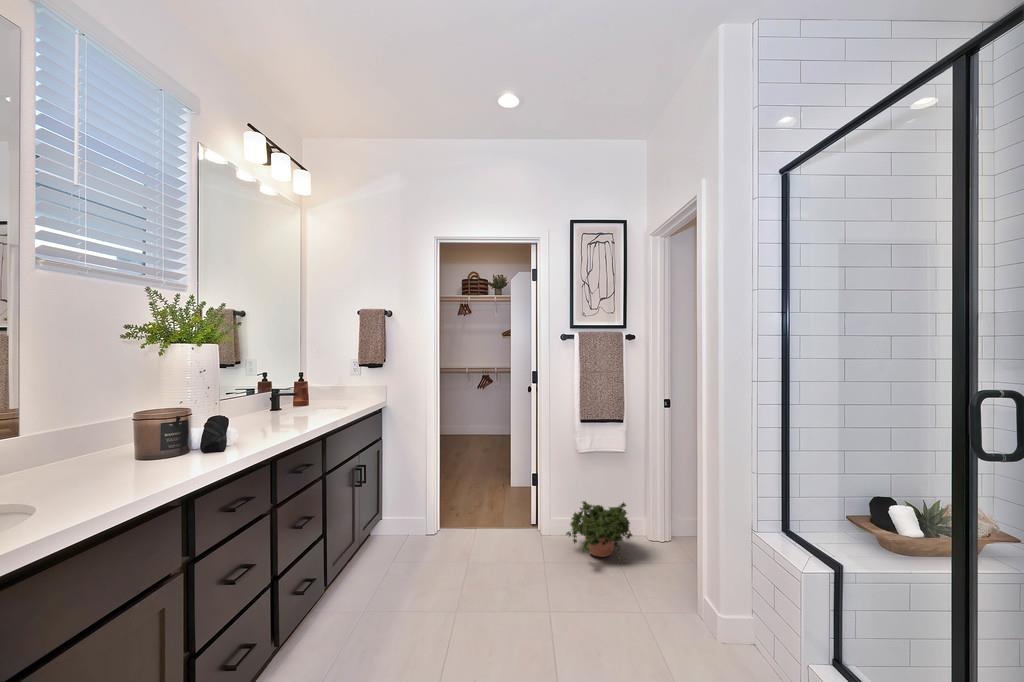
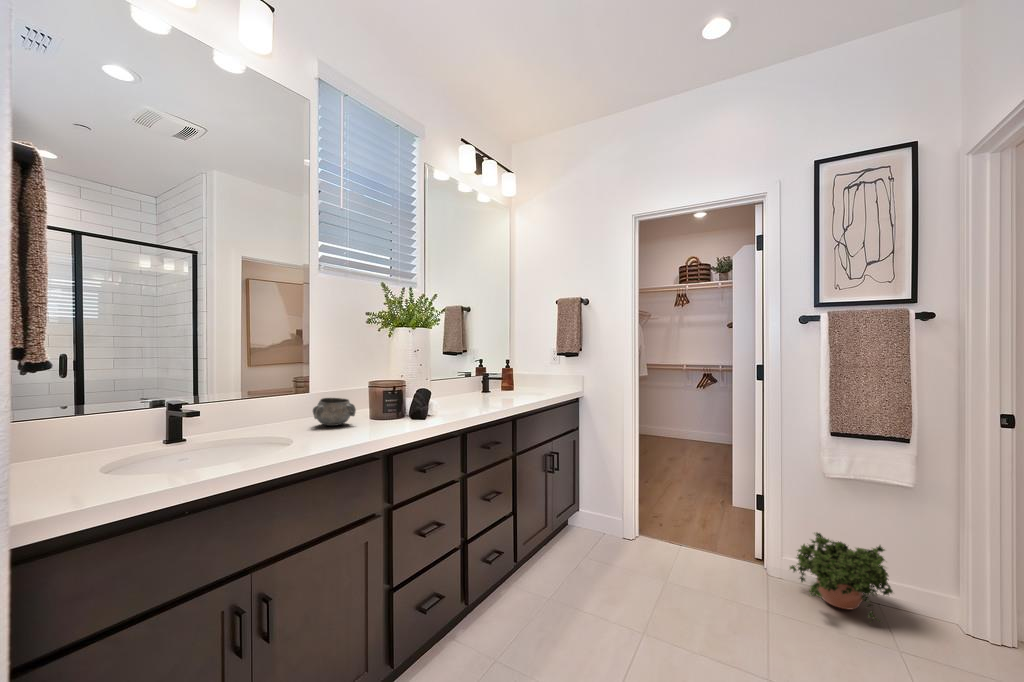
decorative bowl: none [54,437,124,475] -> present [313,398,356,426]

